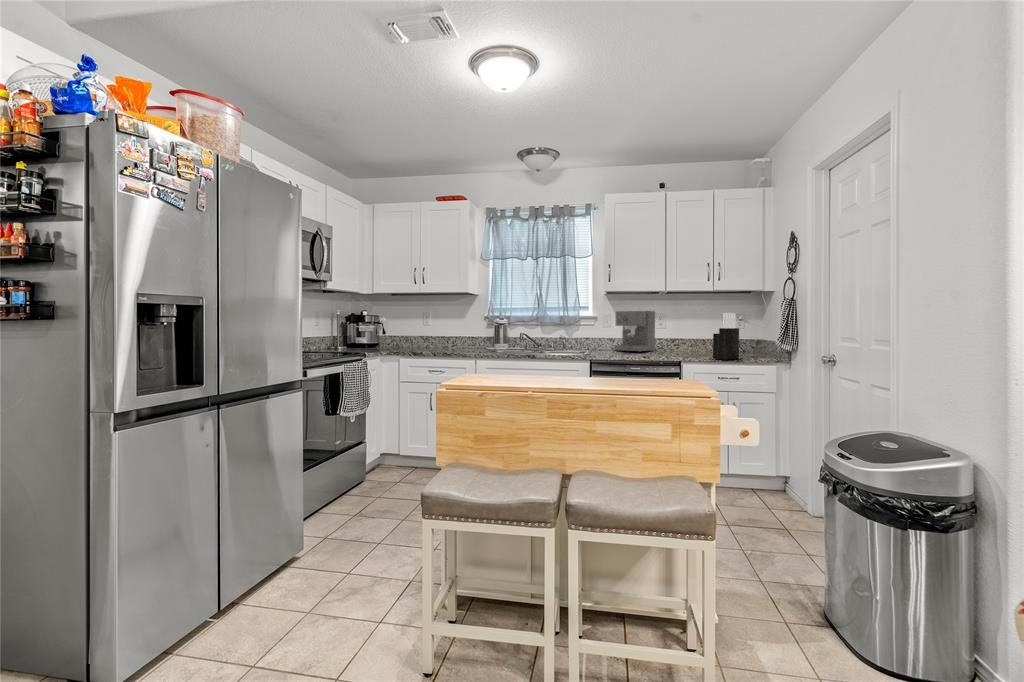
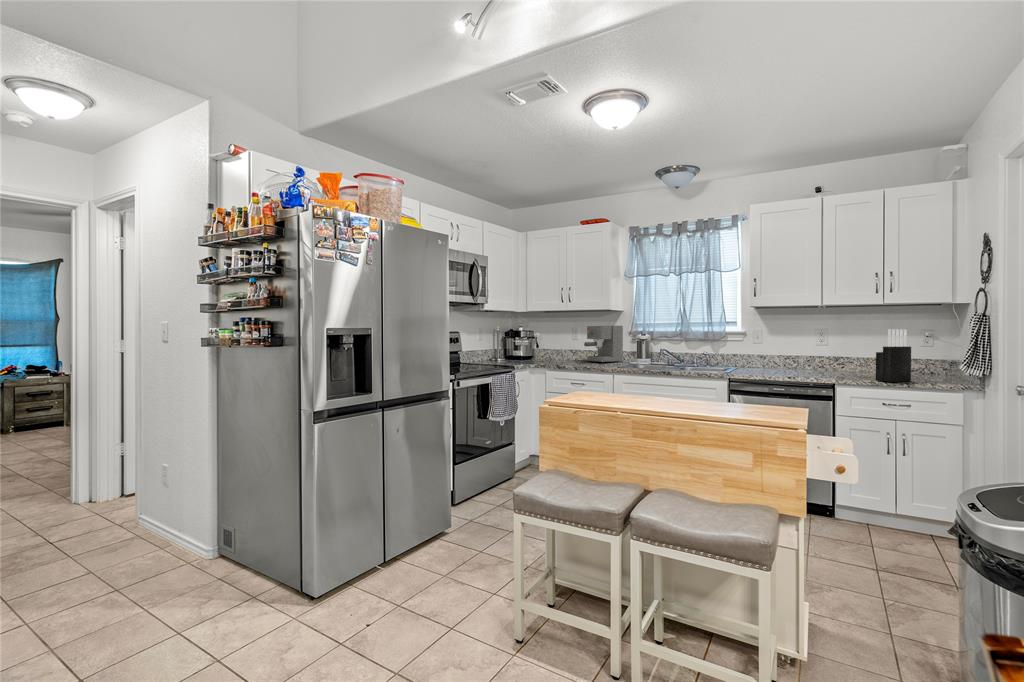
coffee maker: present [615,311,655,352] -> present [584,326,623,362]

